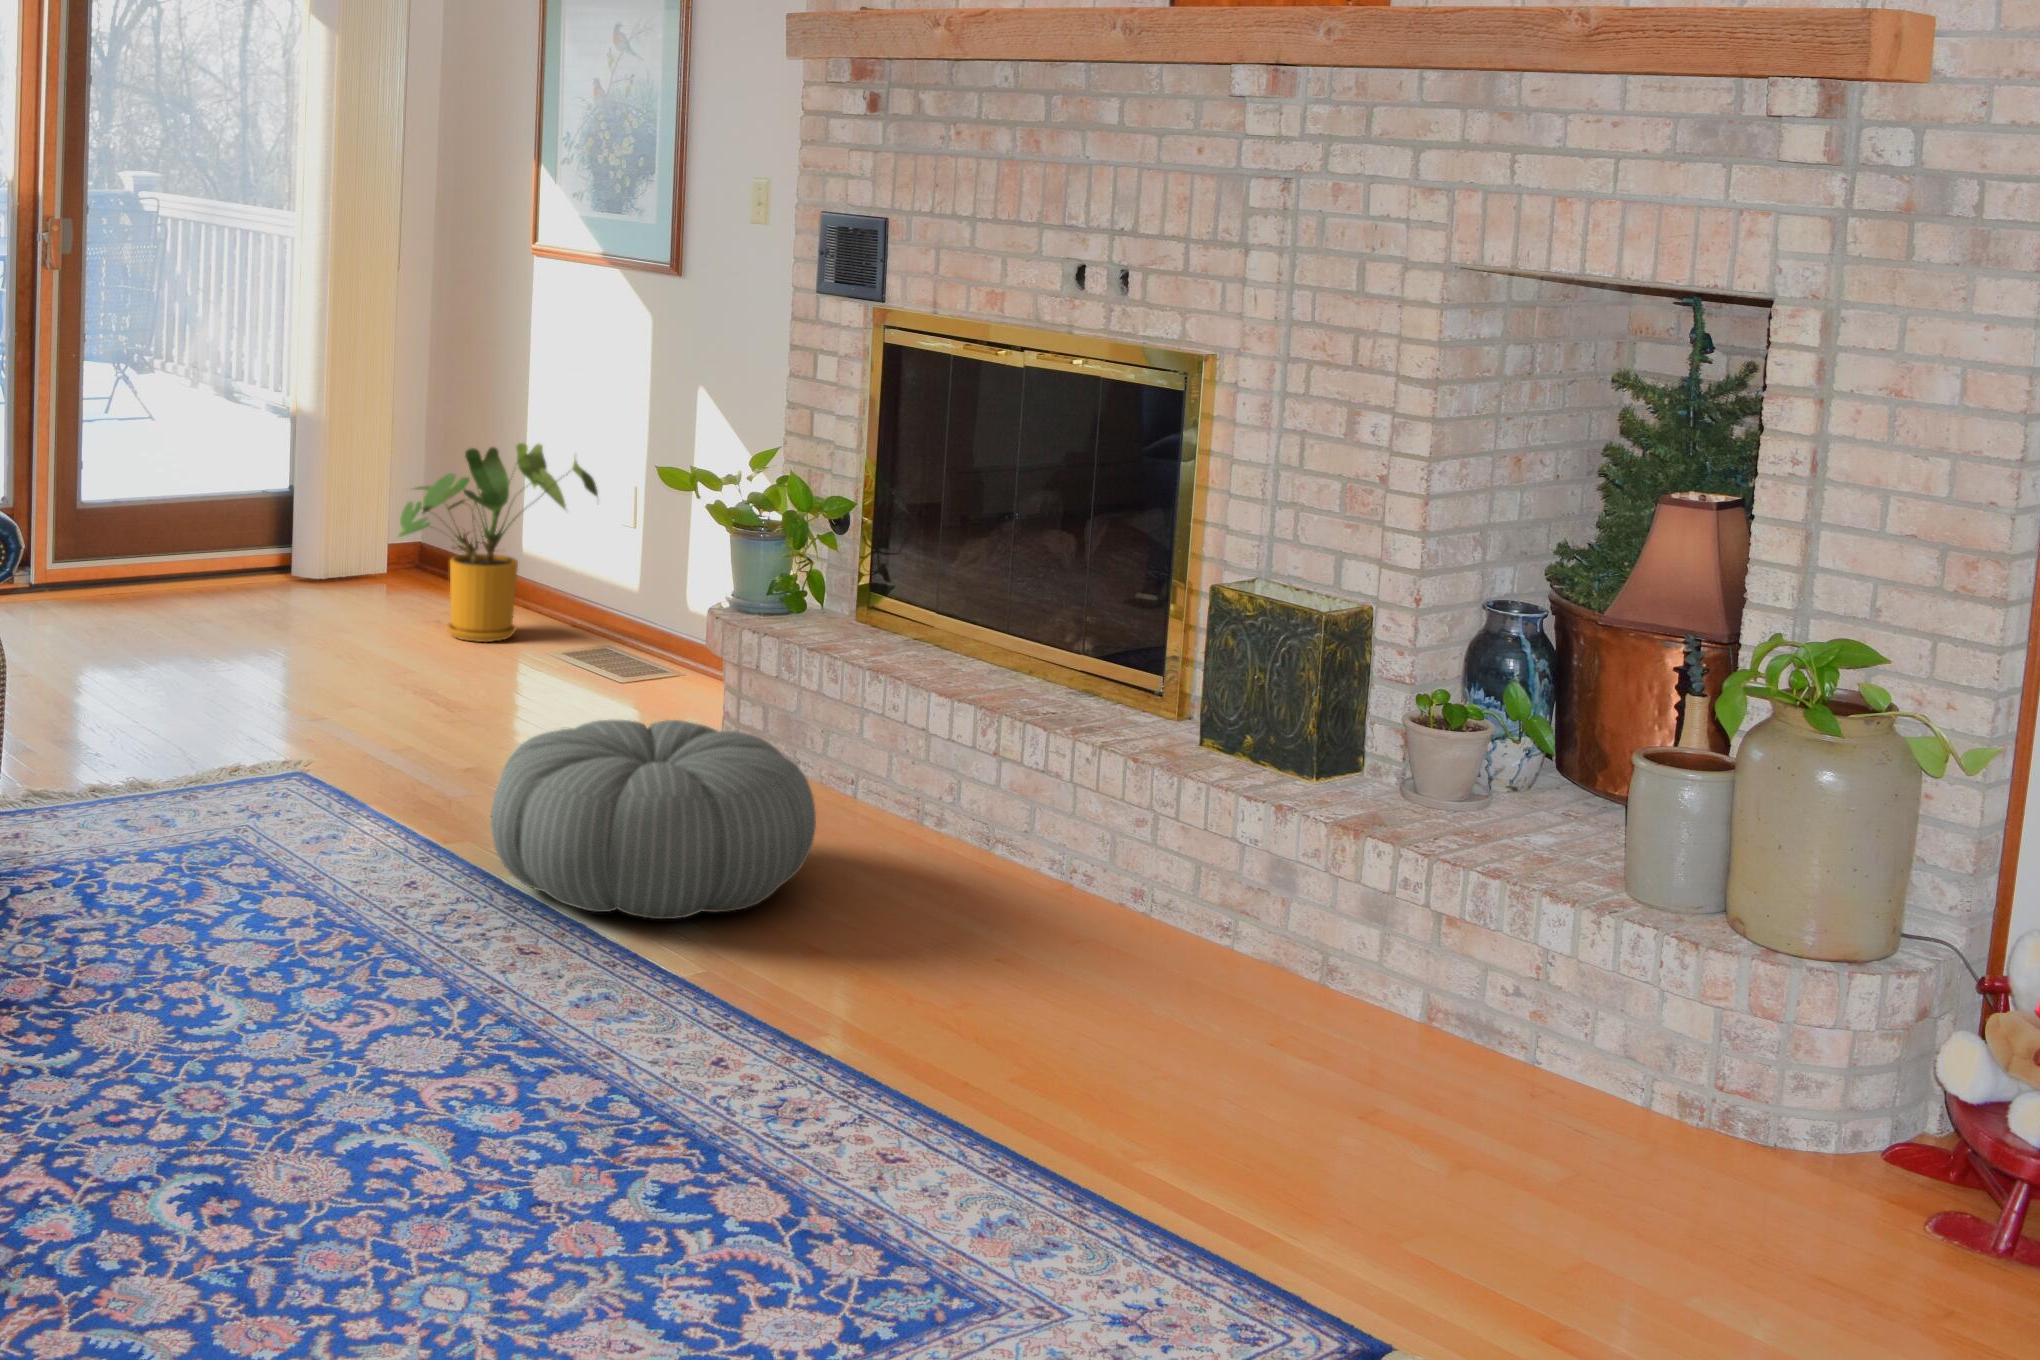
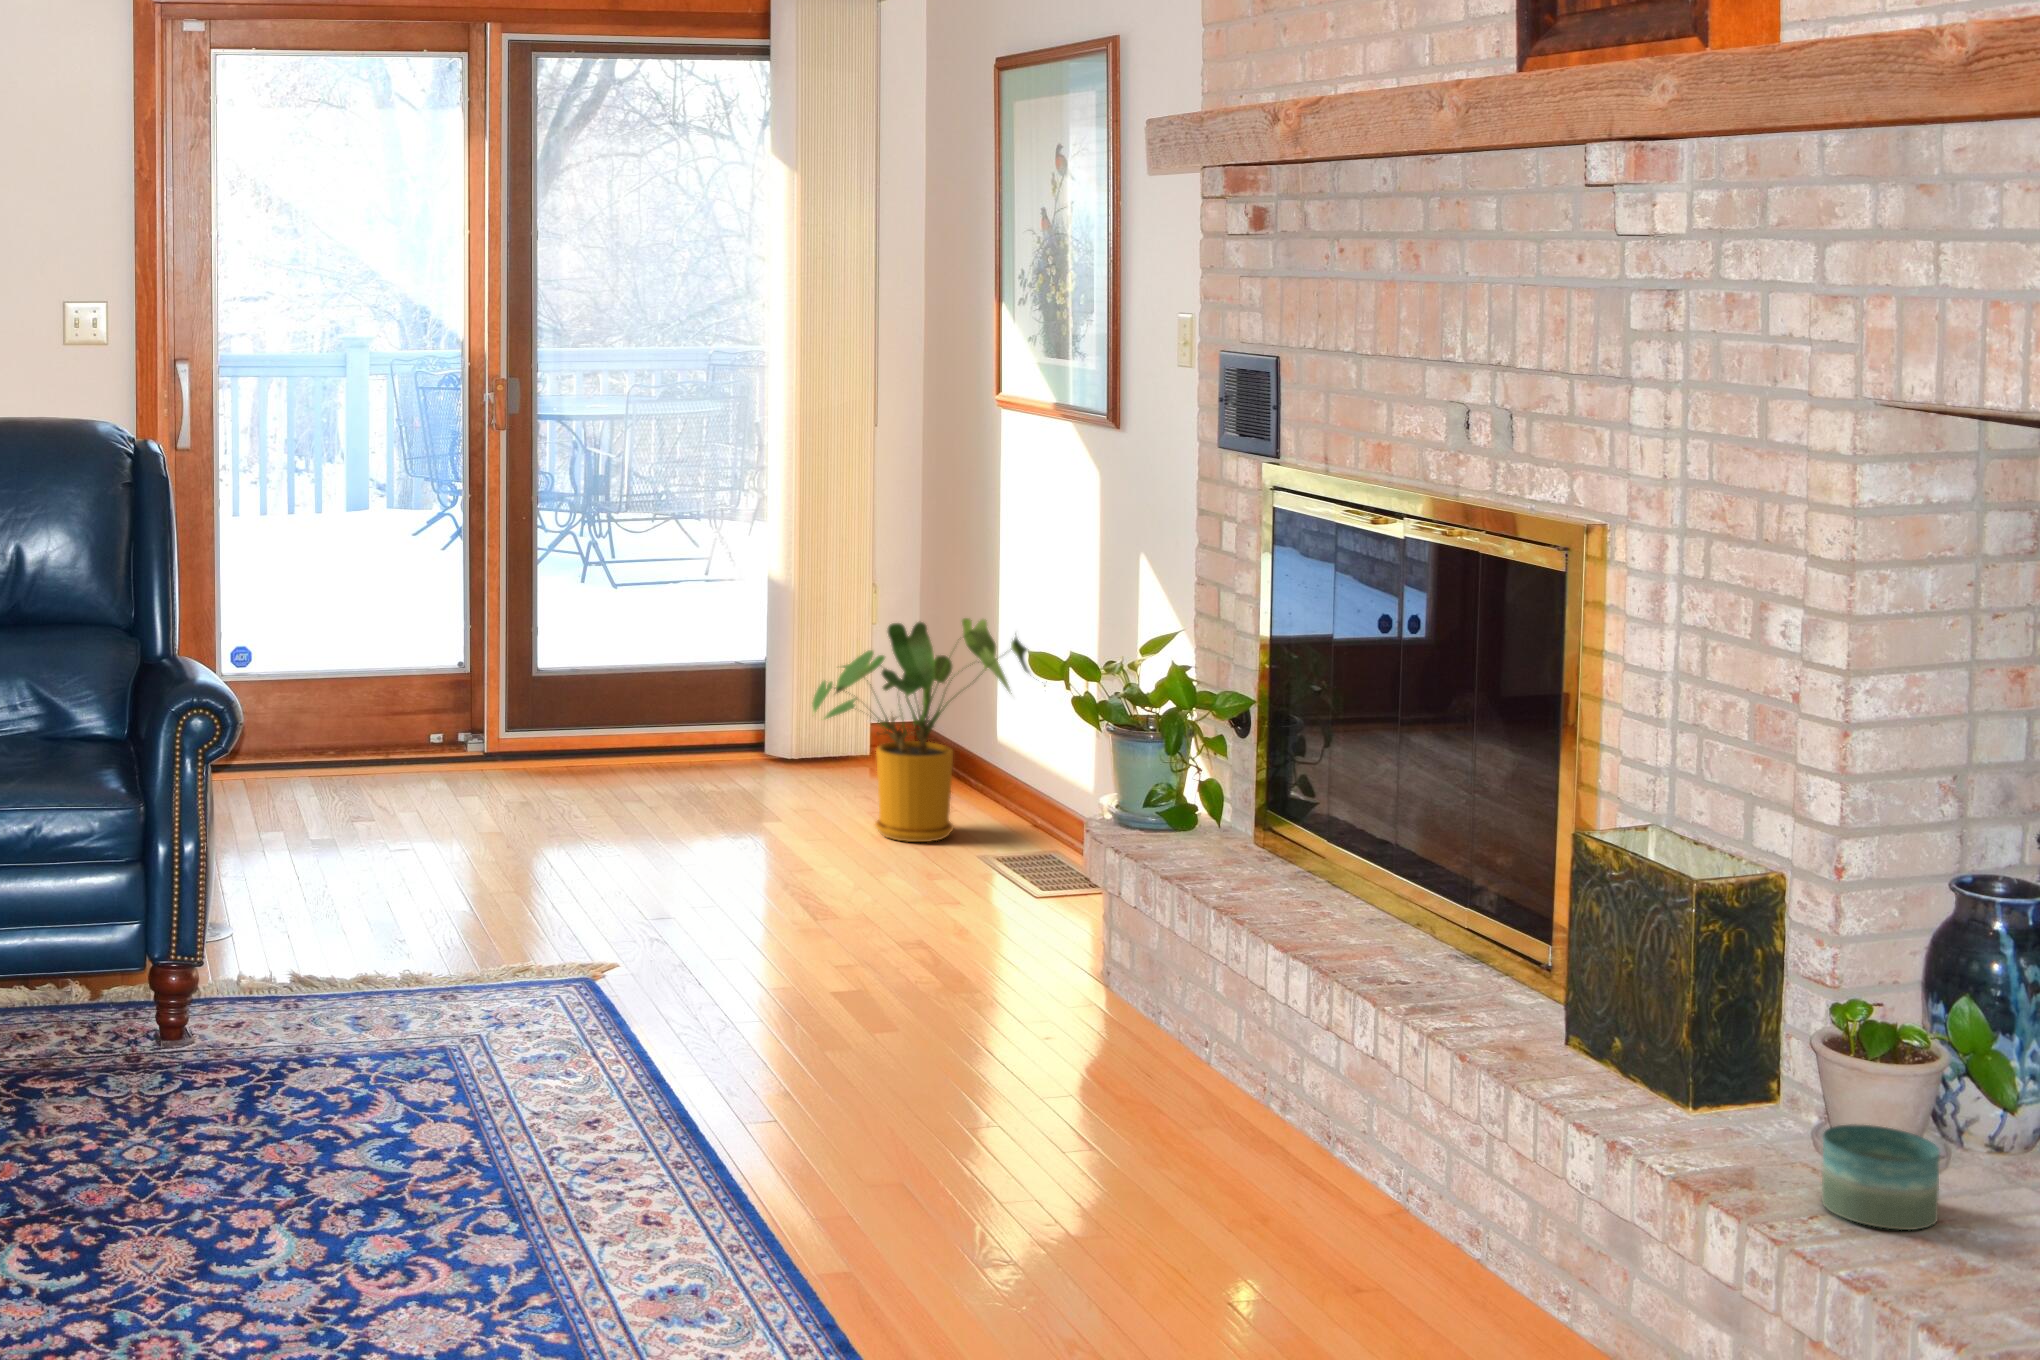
pouf: present [491,720,816,919] -> none [667,949,1057,1199]
candle: none [1431,775,1509,842] -> present [1822,1125,1940,1230]

